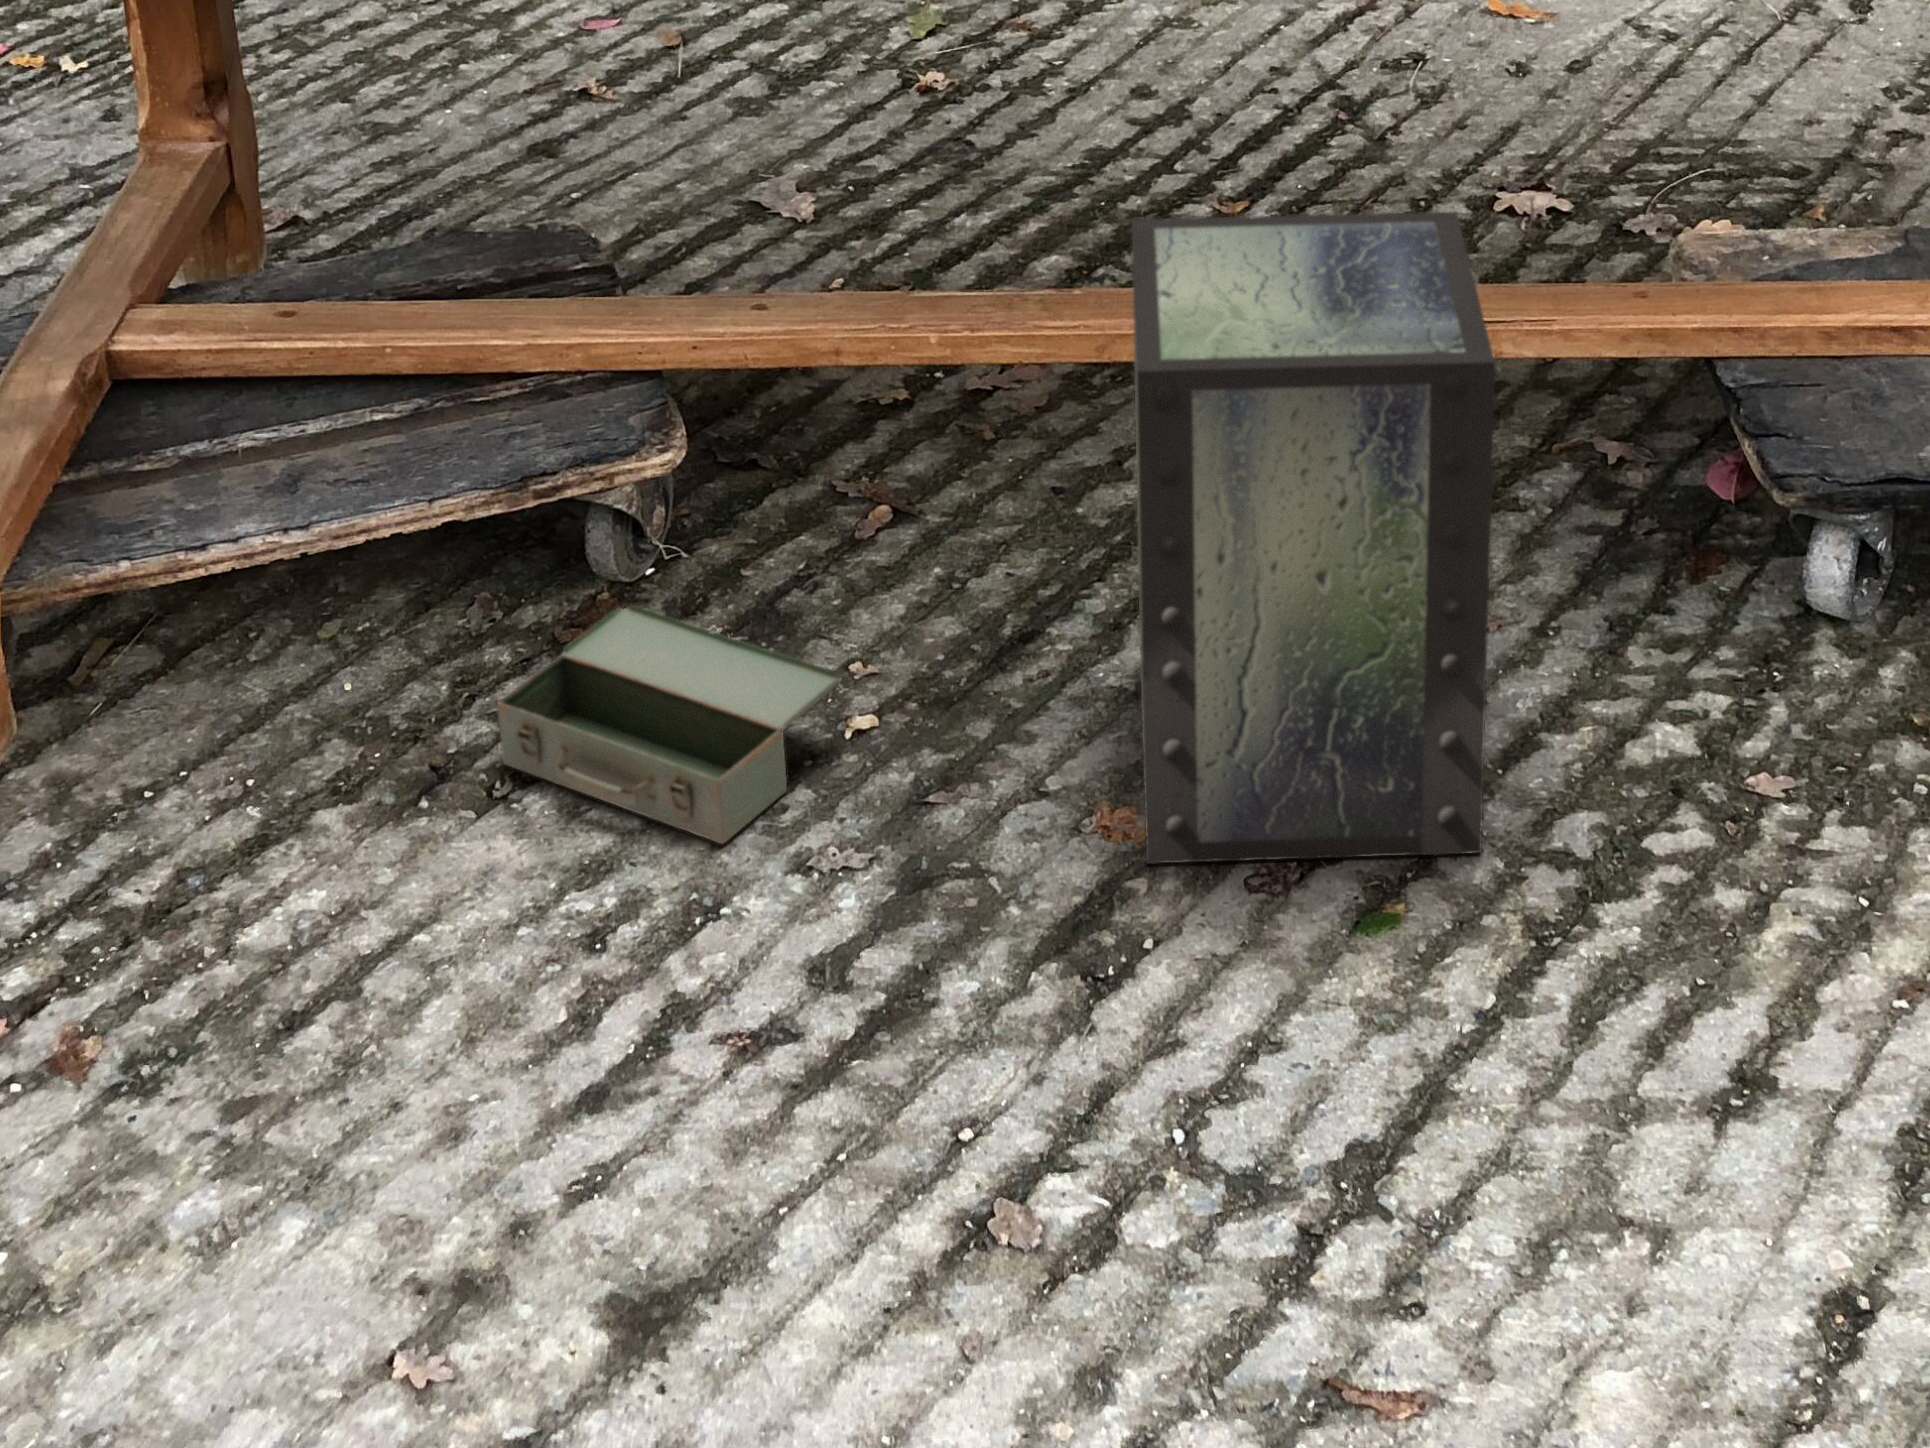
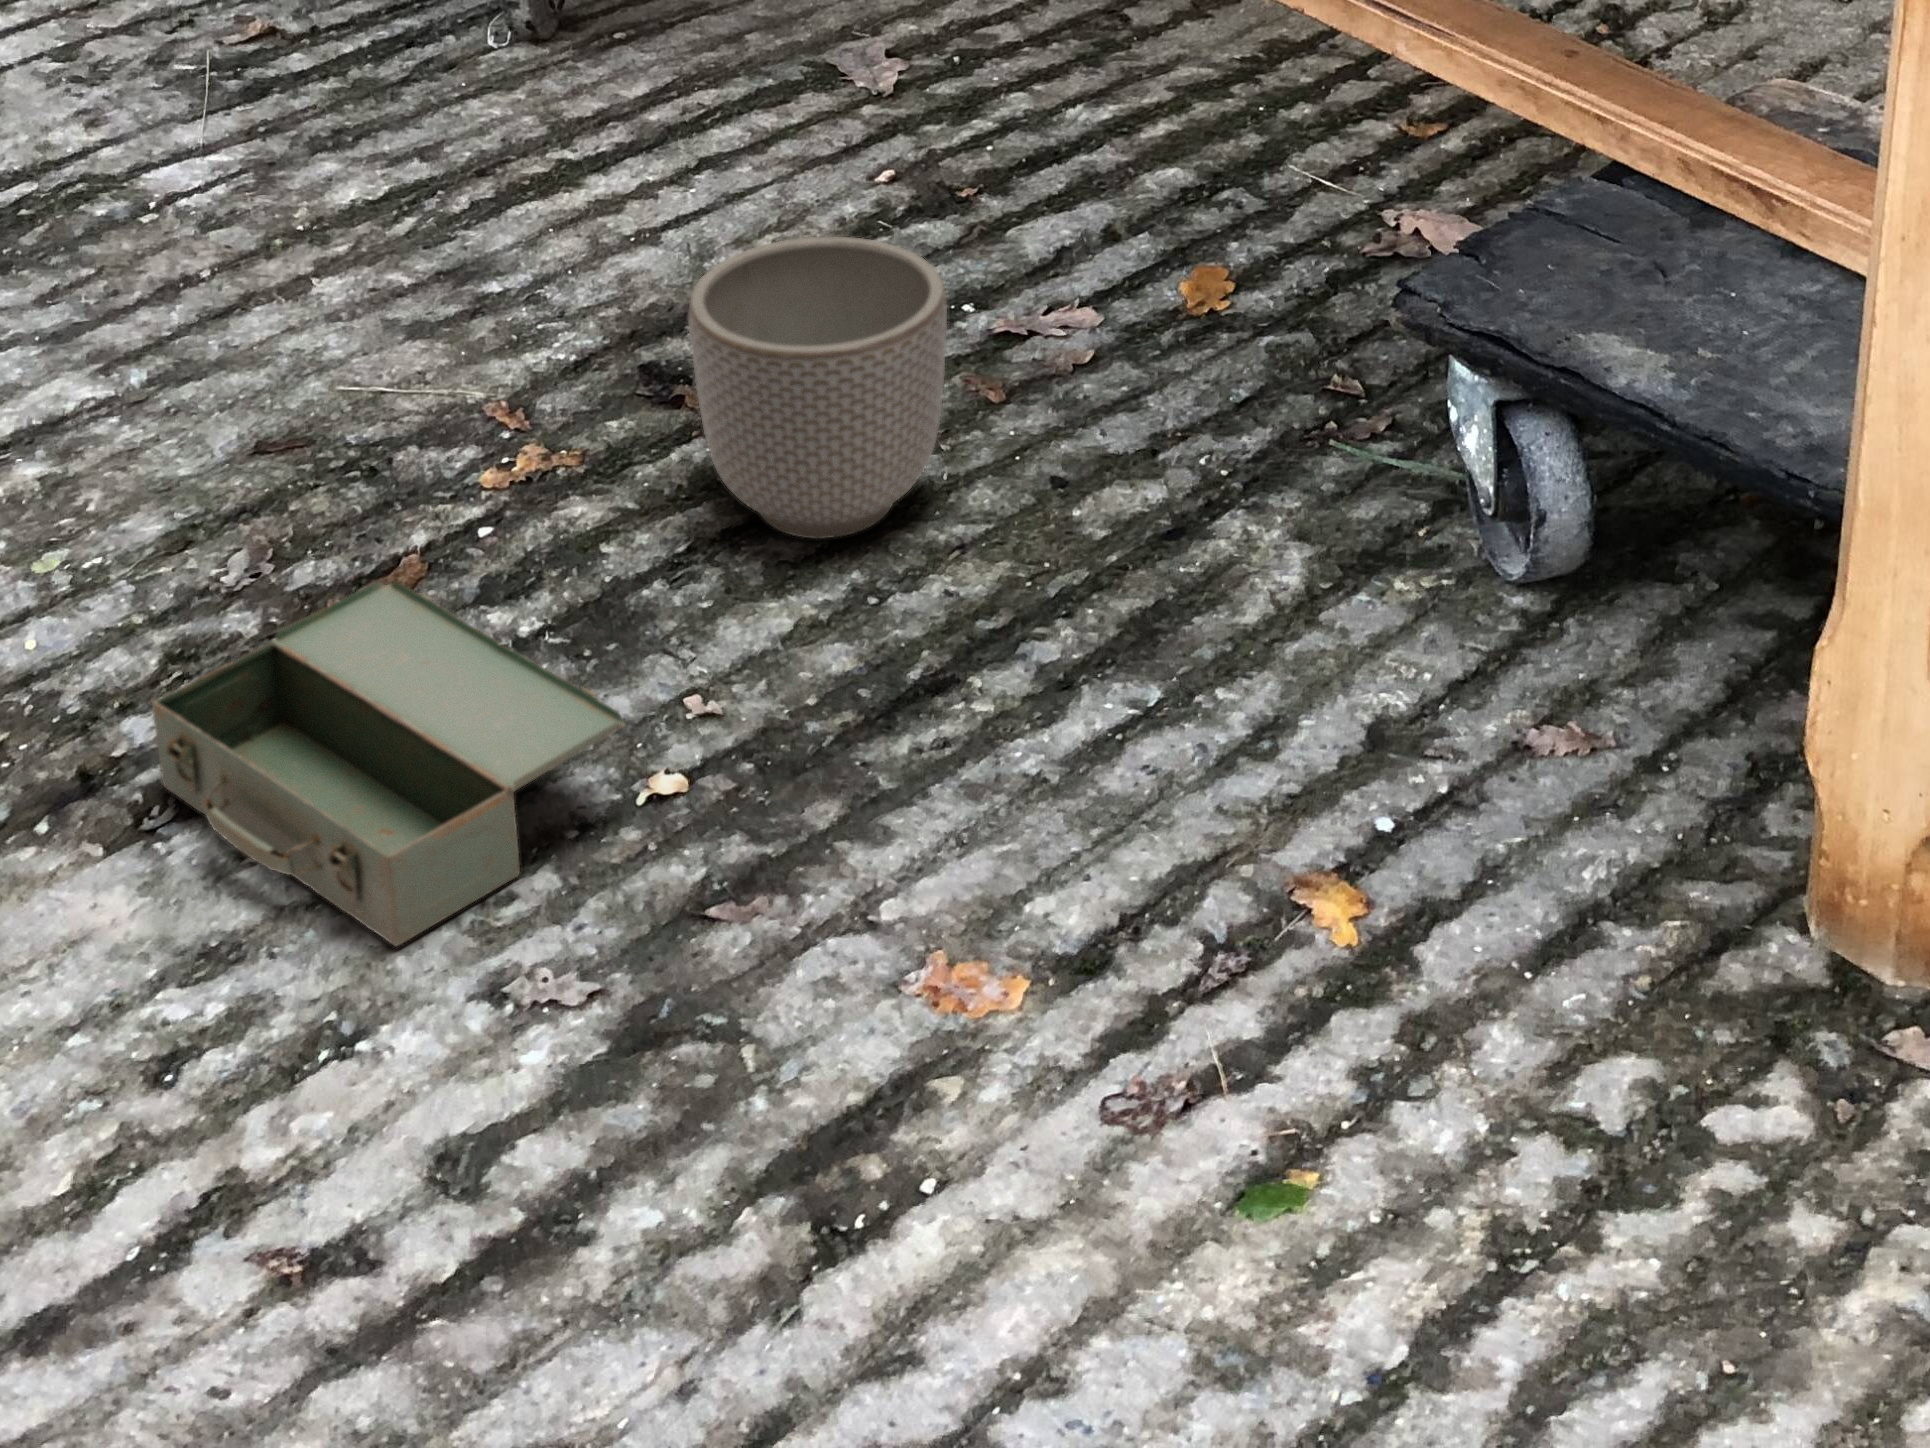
storage box: present [1132,212,1495,863] -> none [955,115,1534,1103]
planter: none [792,328,979,550] -> present [688,237,947,539]

